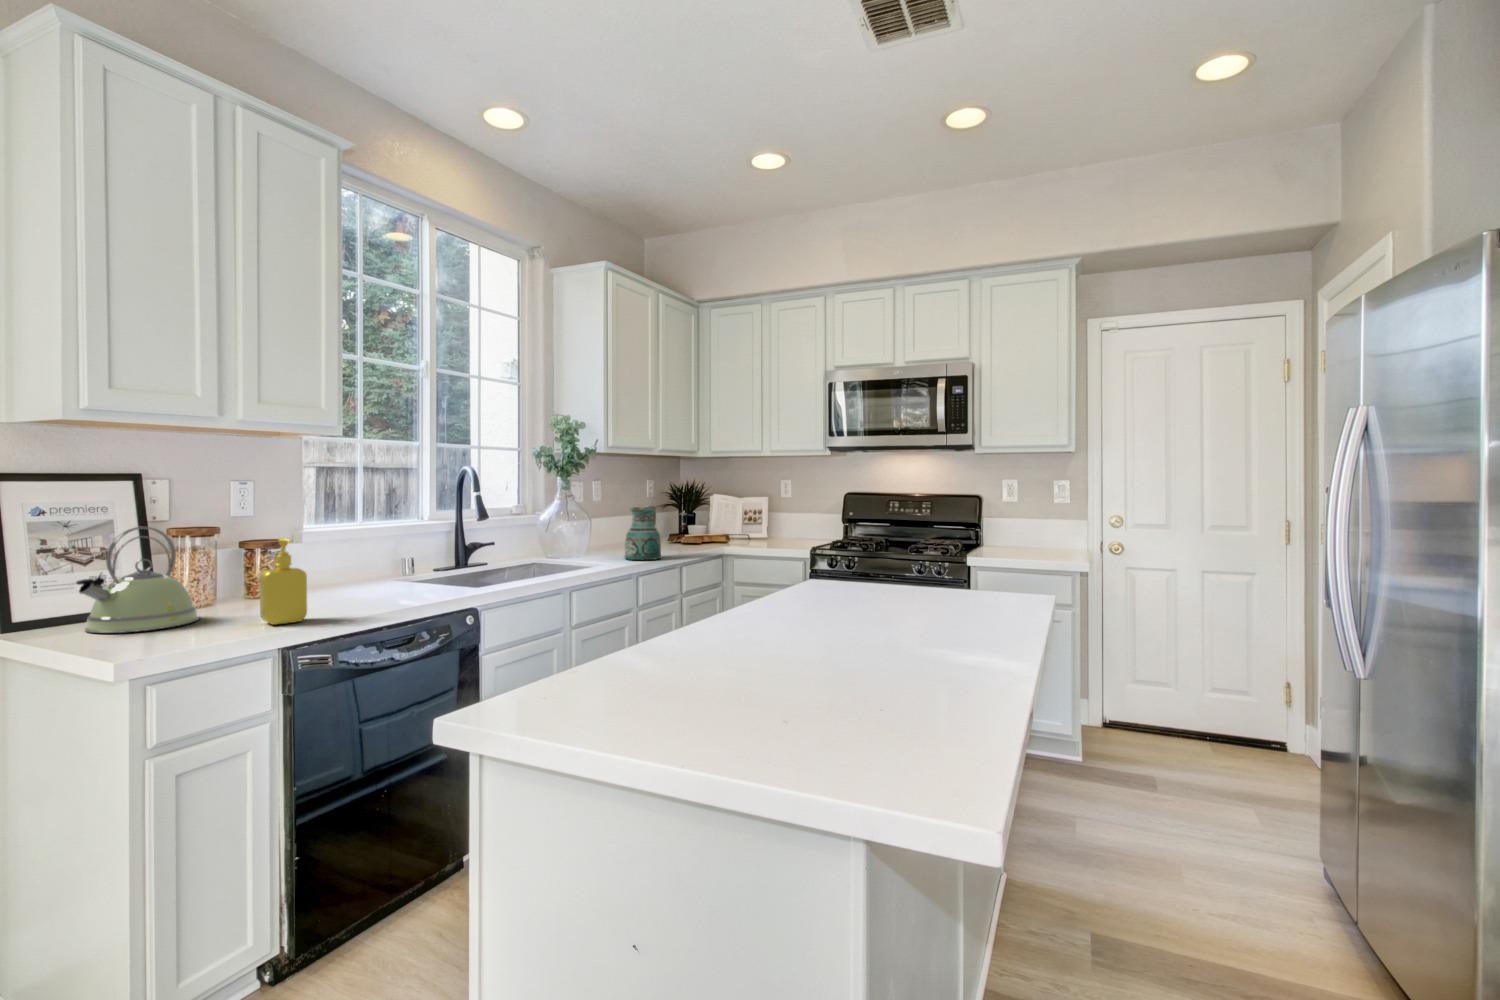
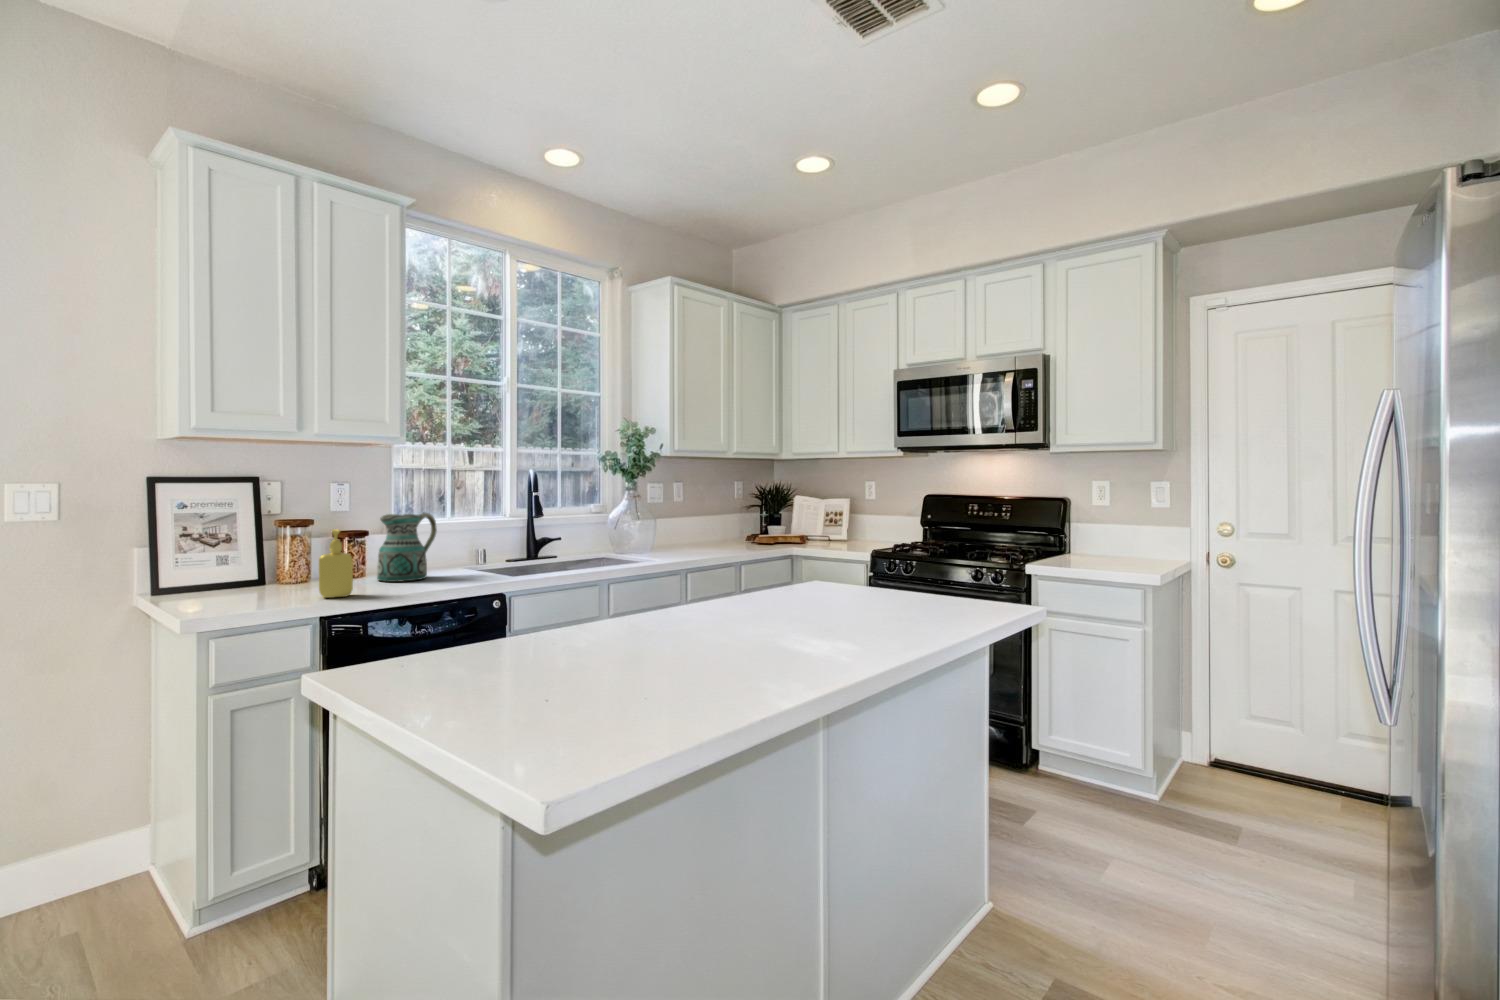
ceramic pitcher: present [625,505,661,560] -> present [377,513,437,582]
kettle: present [76,527,199,633] -> none [195,518,285,598]

